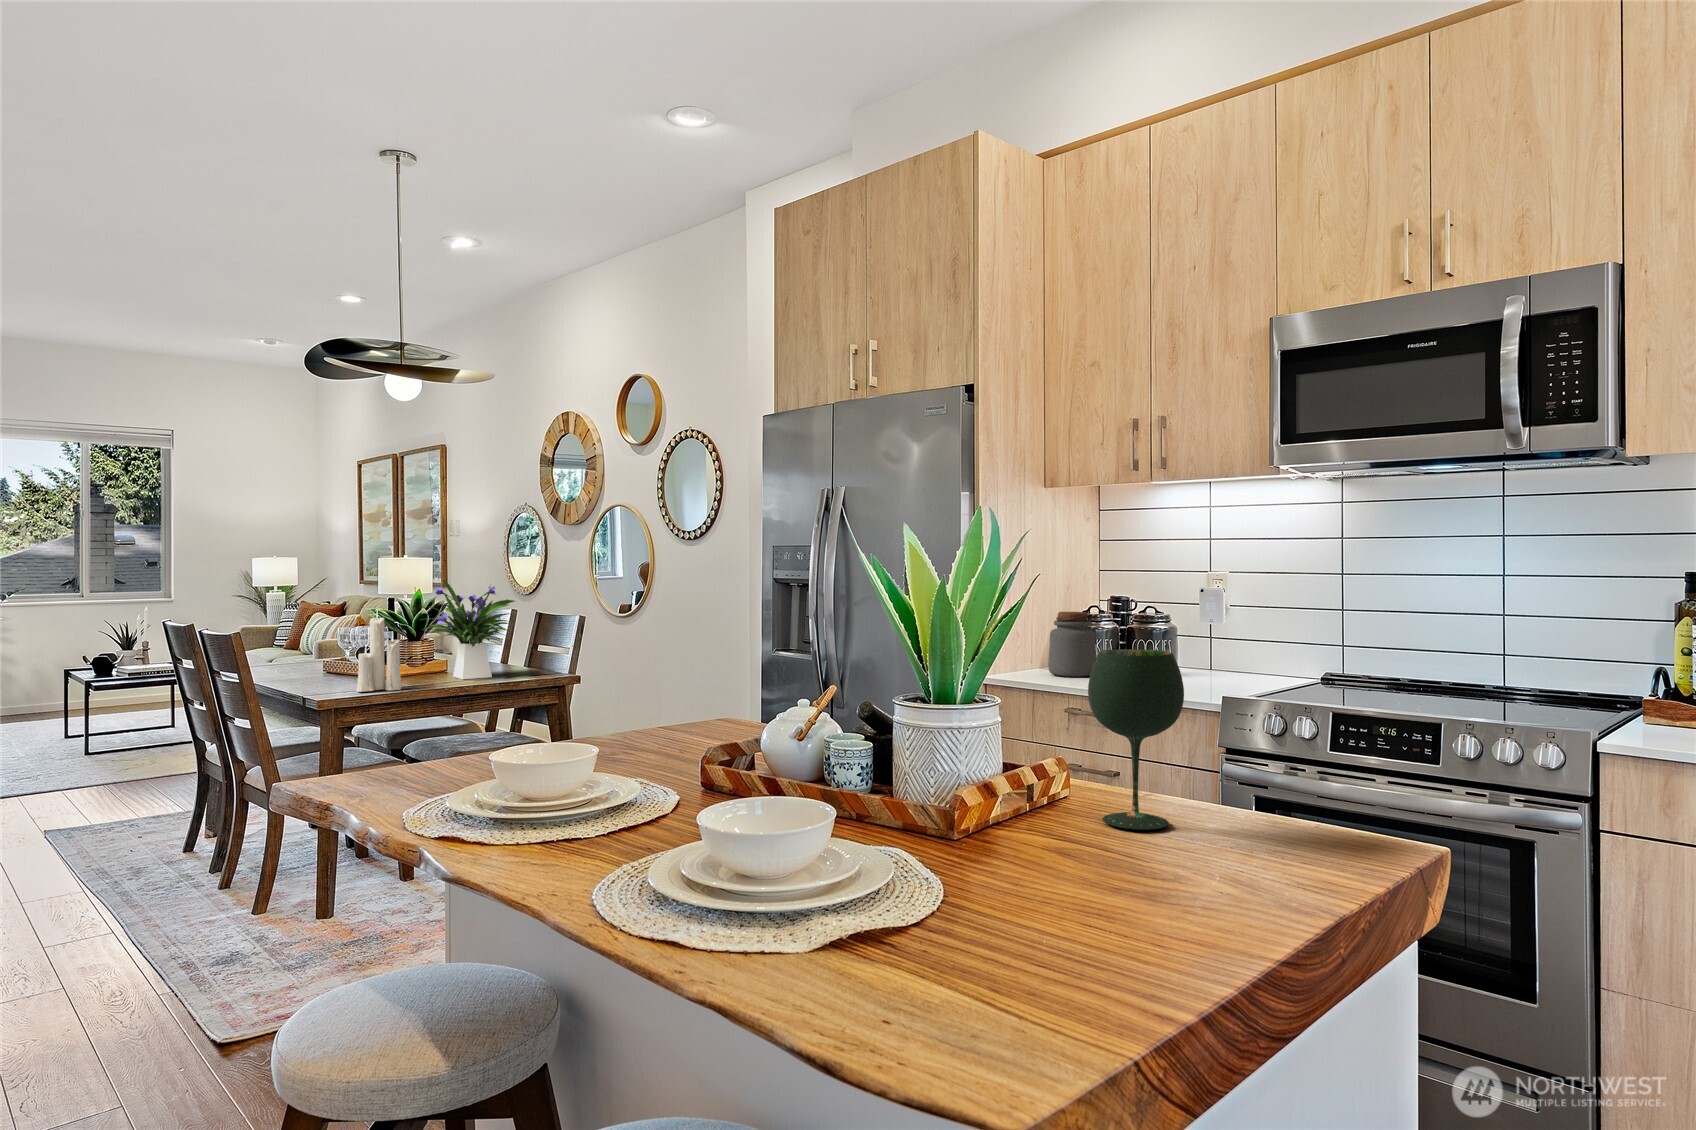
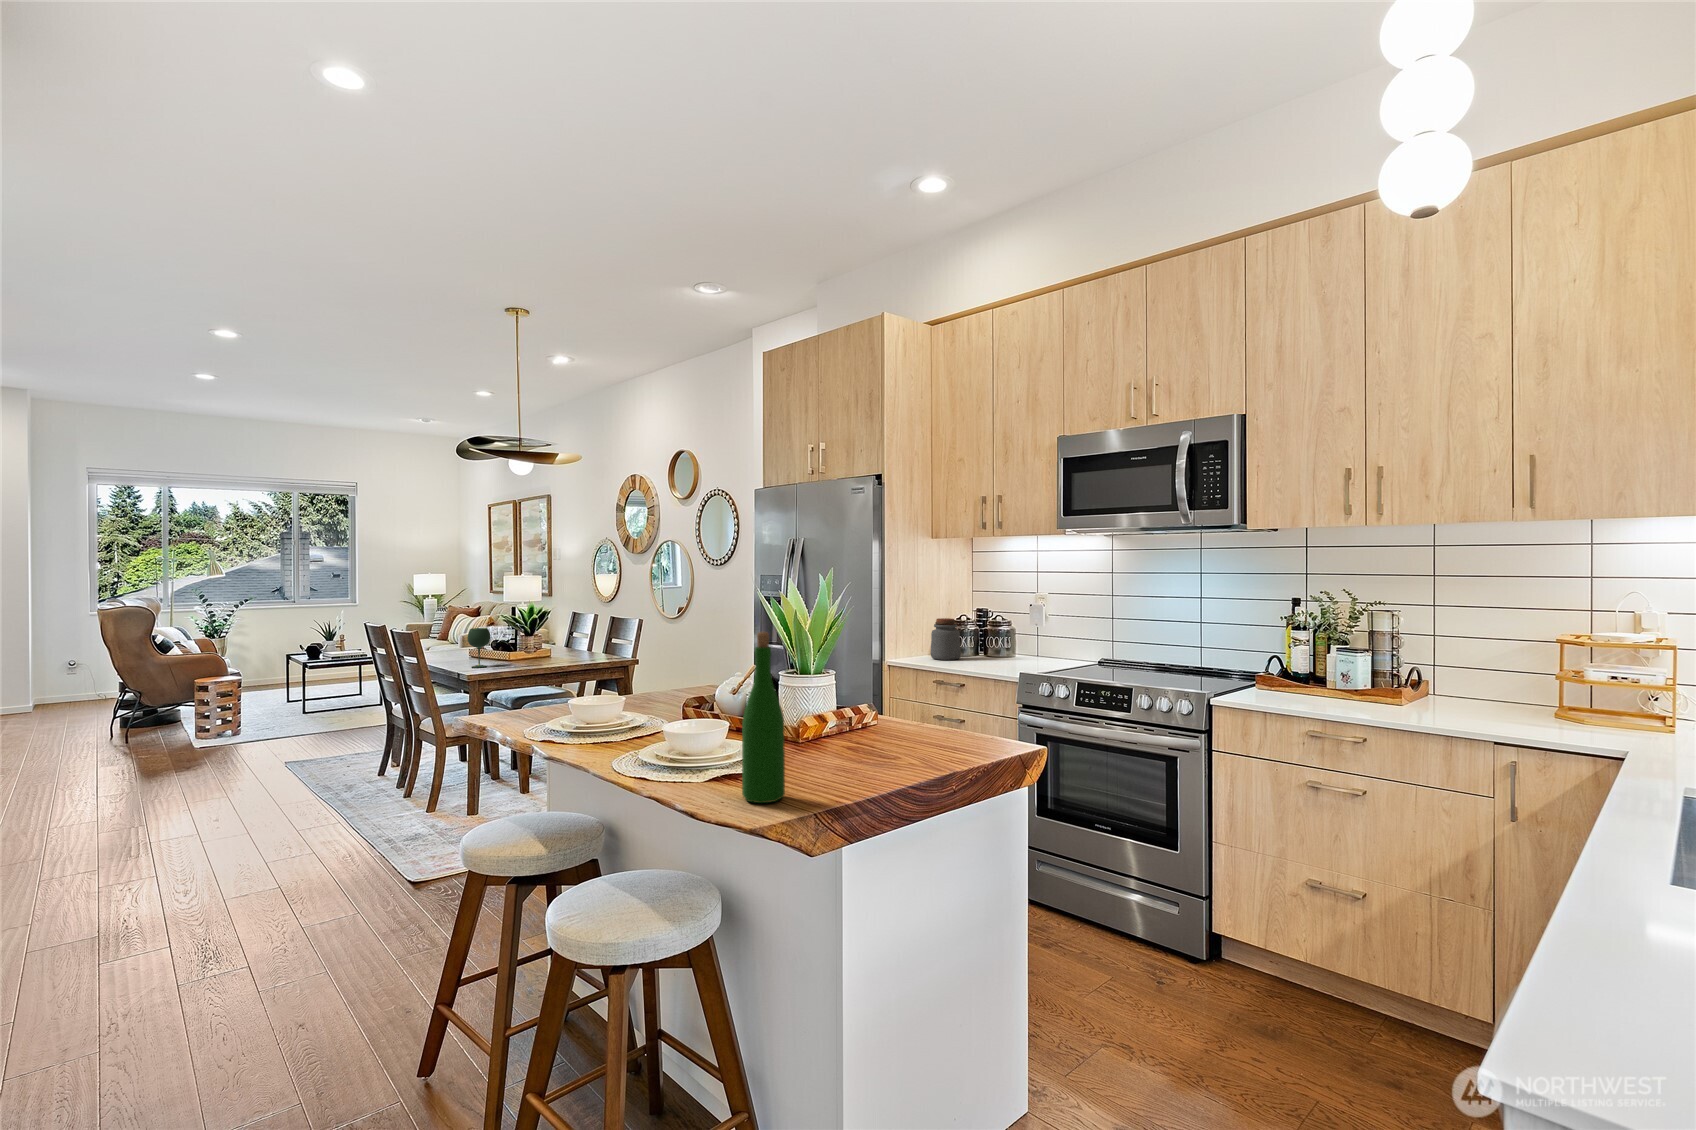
flower arrangement: present [422,580,514,679] -> none [533,595,597,661]
wine bottle: none [926,608,1027,1024] -> present [742,632,785,803]
candle: present [356,609,401,692] -> none [492,611,521,669]
wine glass: present [1088,649,1184,830] -> present [468,628,490,668]

